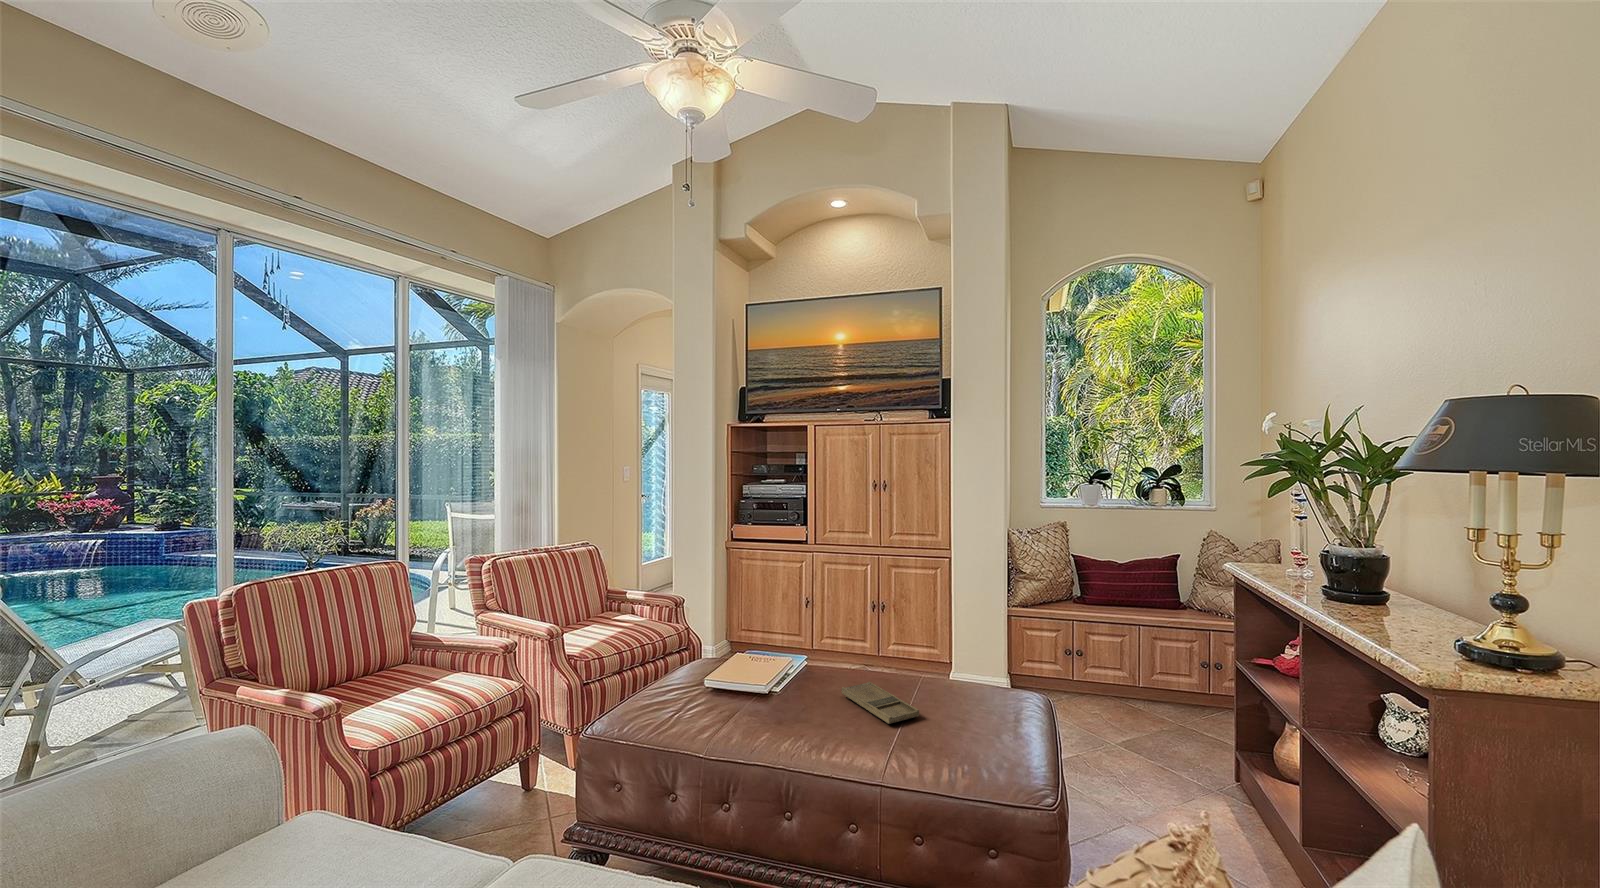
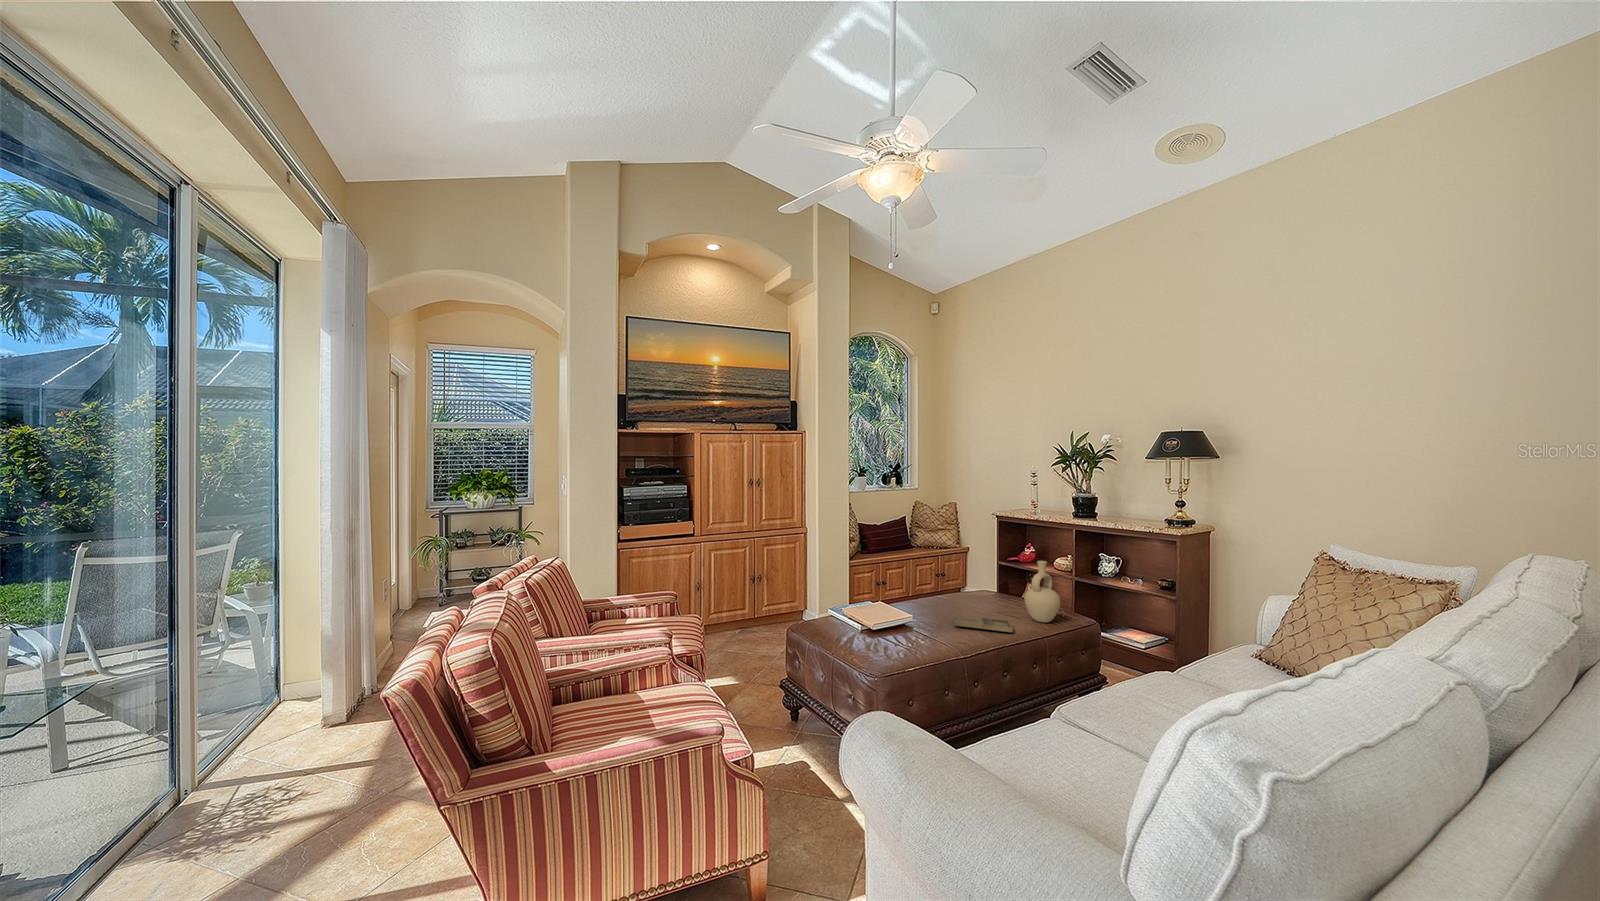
vase: none [964,627,1022,734] -> present [1024,561,1060,622]

